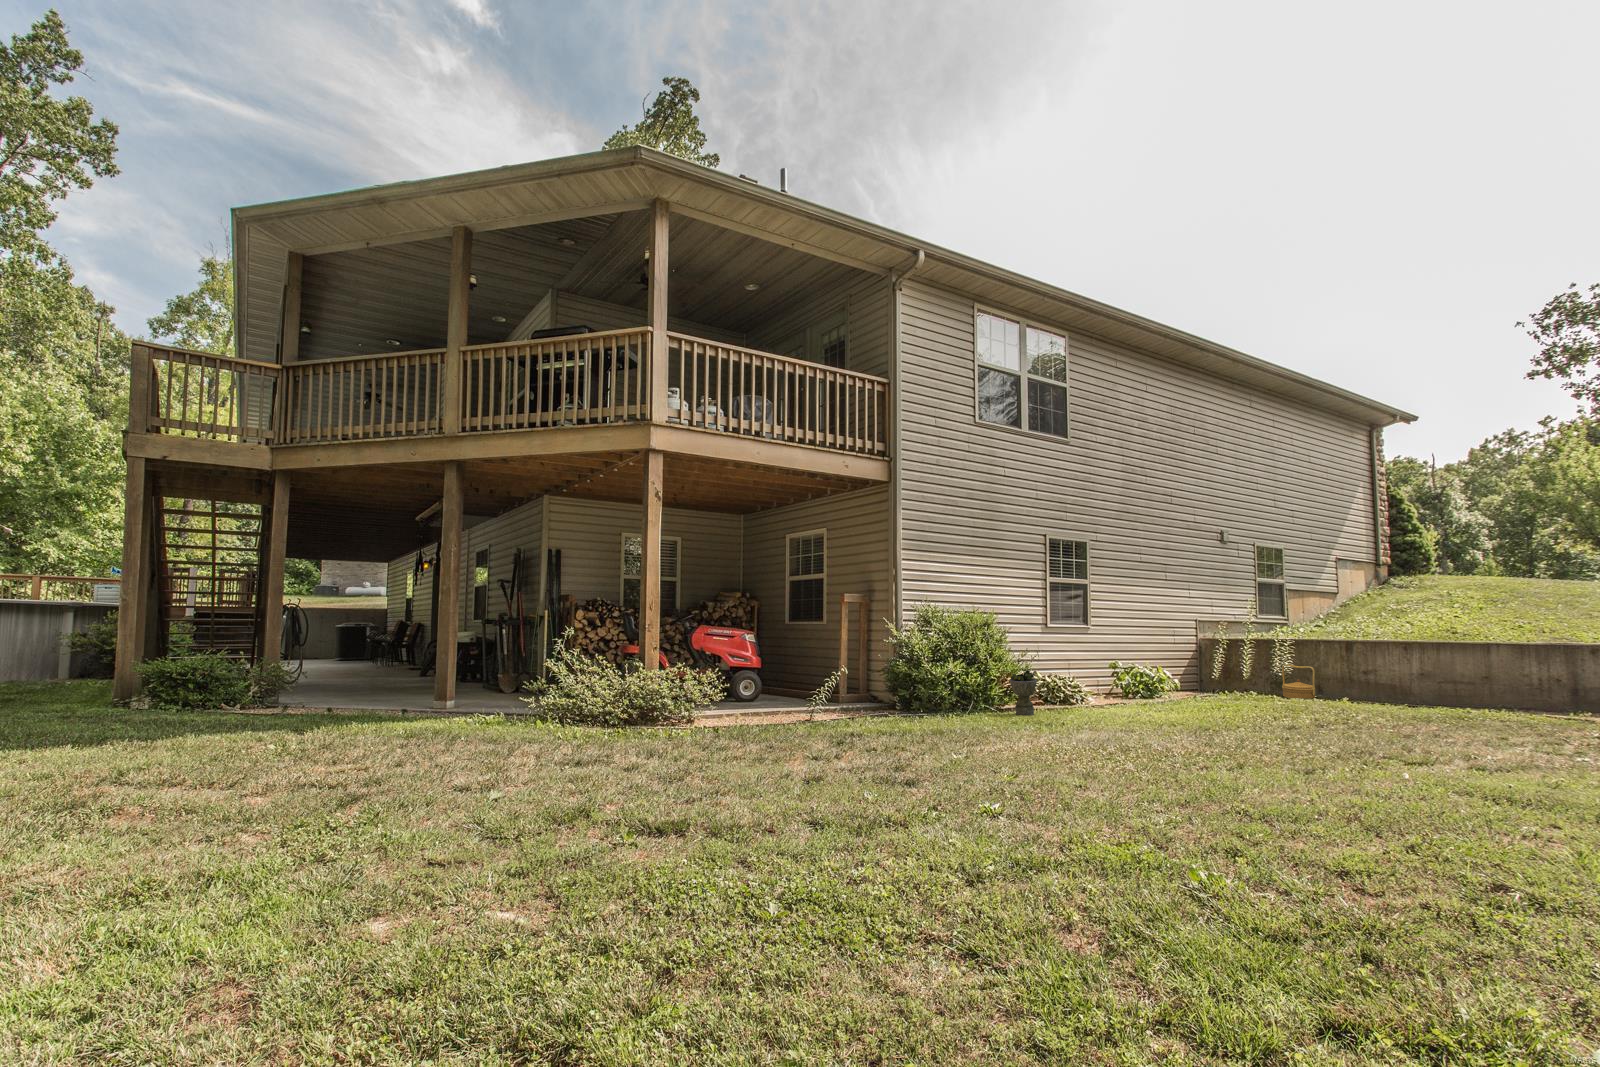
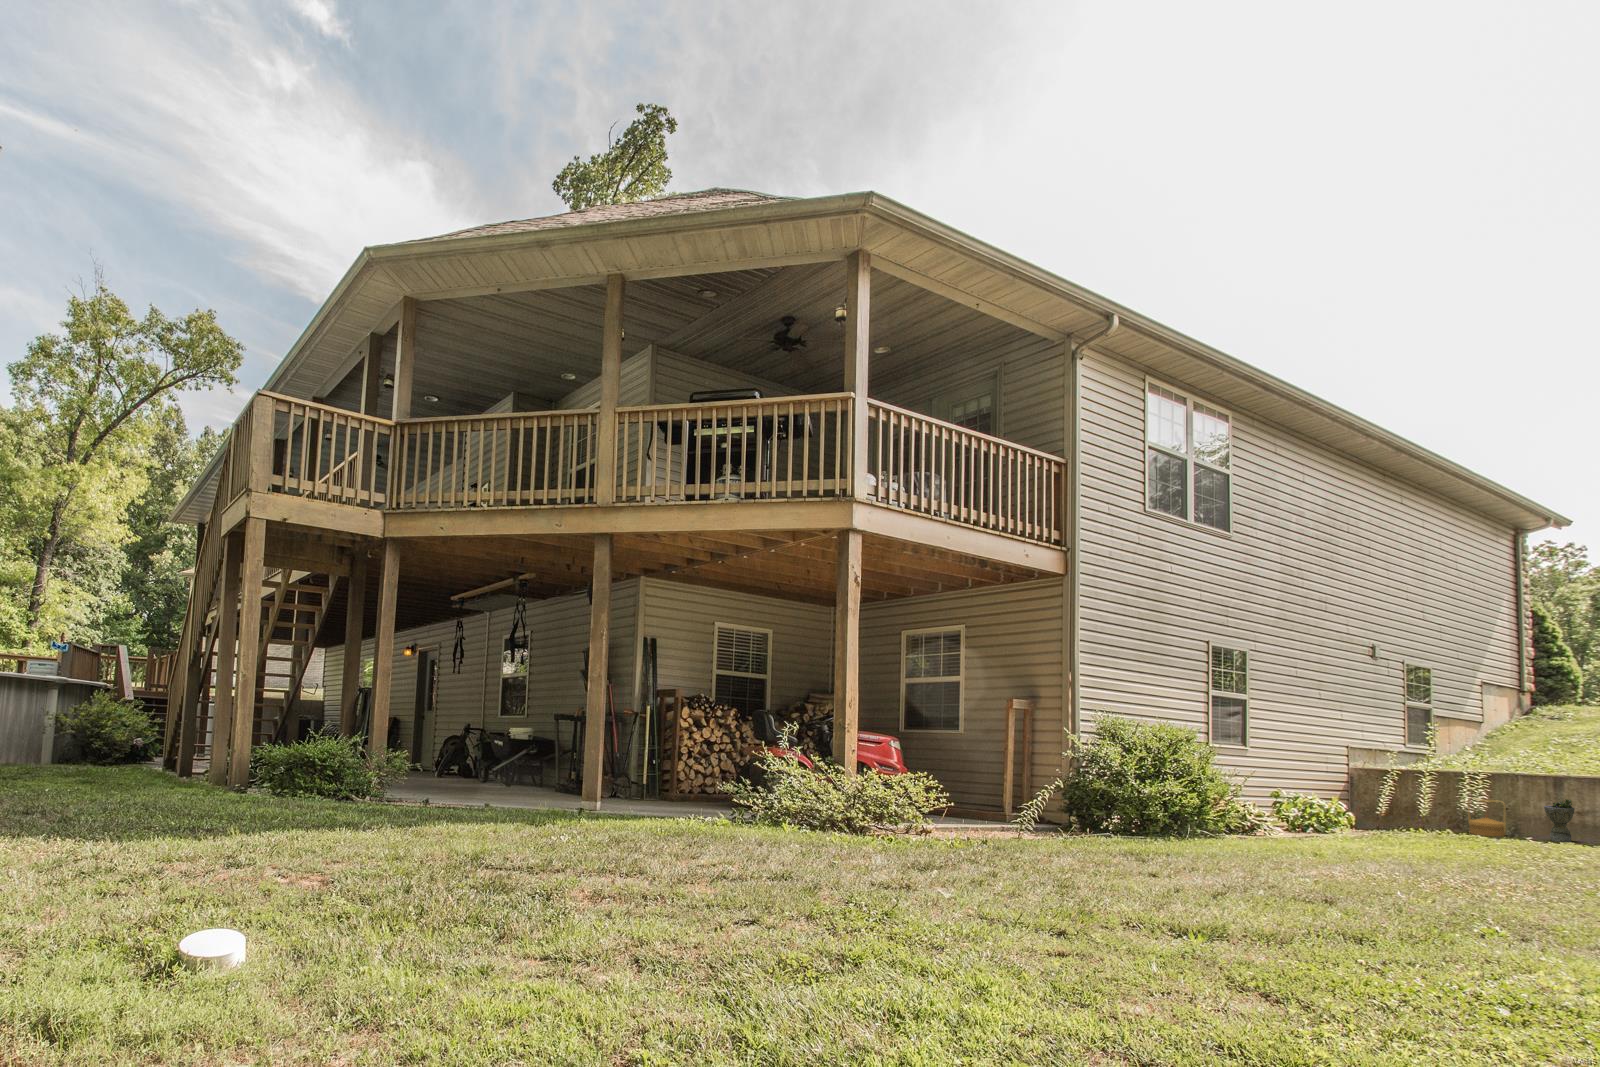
planter: present [1010,670,1037,715] -> present [1544,799,1575,842]

